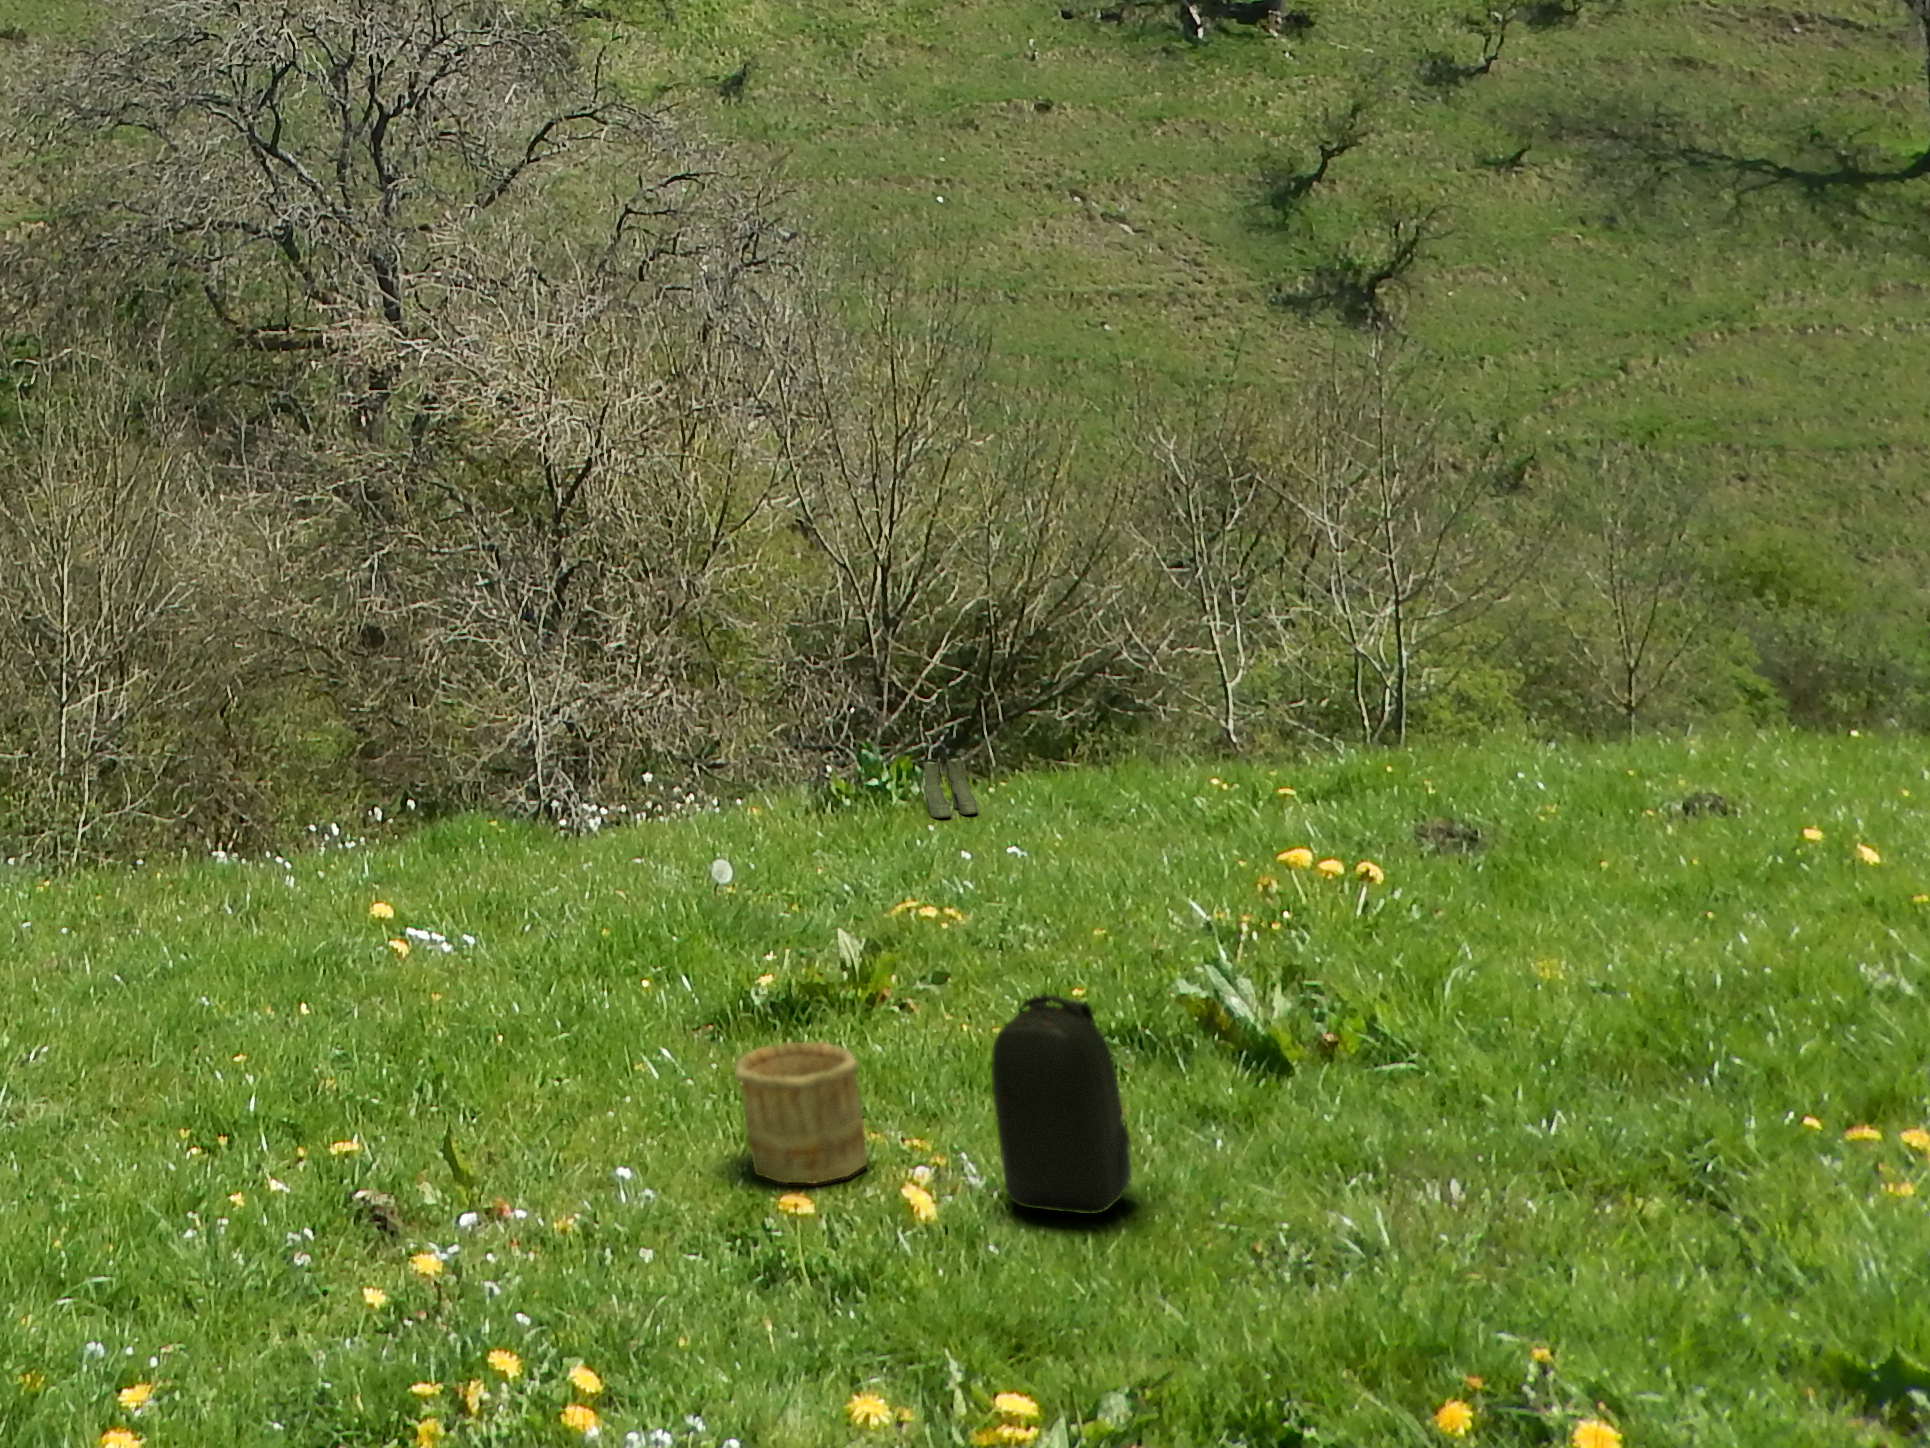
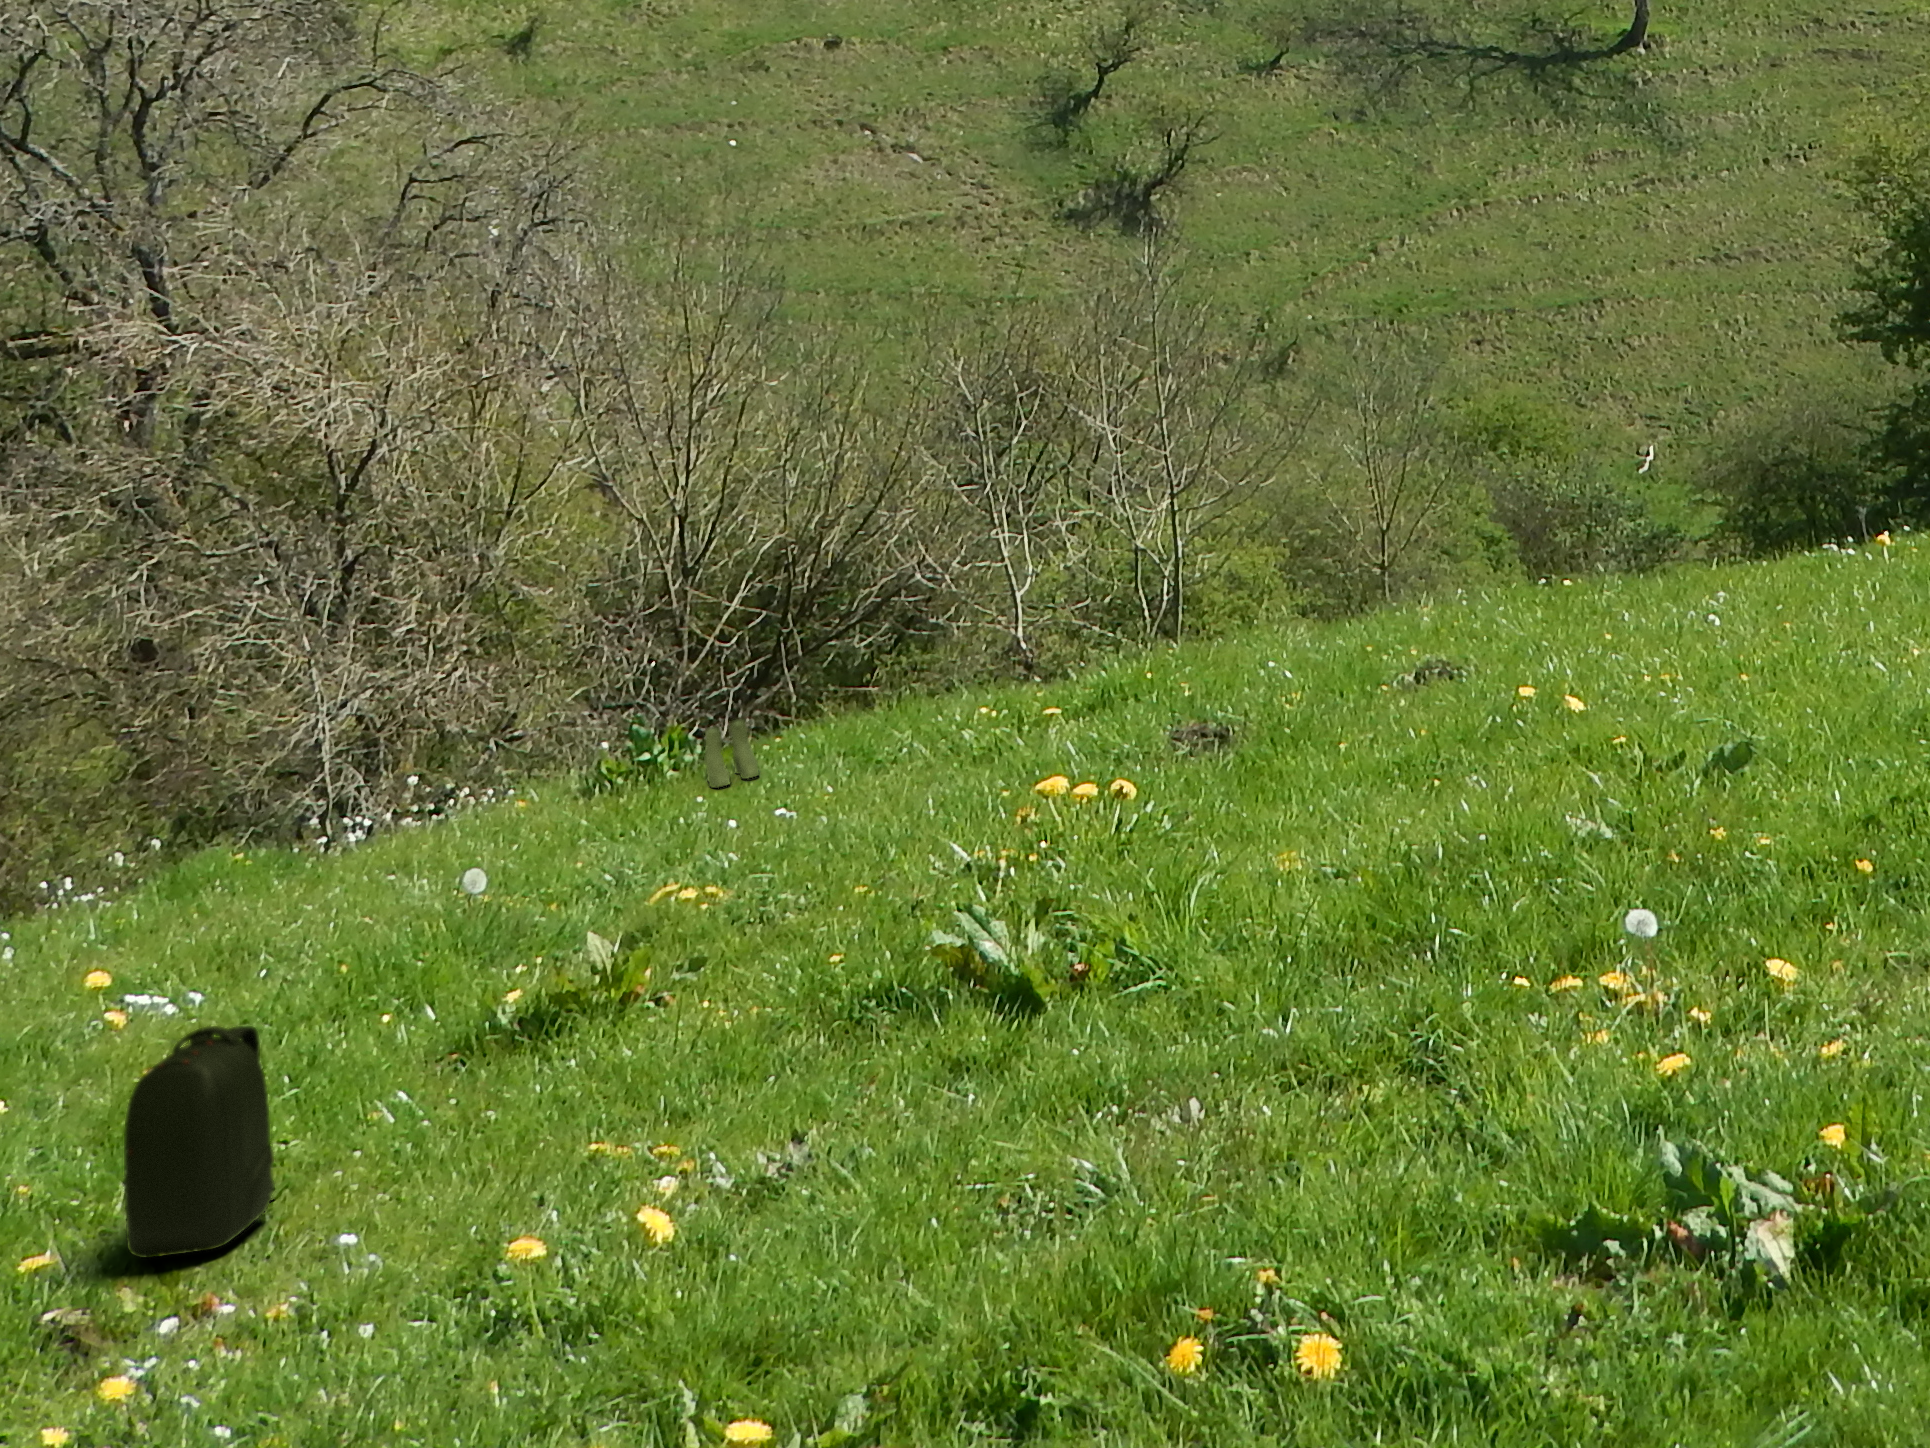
backpack: present [991,995,1132,1214] -> present [124,1026,275,1258]
wooden bucket: present [735,1042,868,1184] -> none [430,1099,584,1281]

